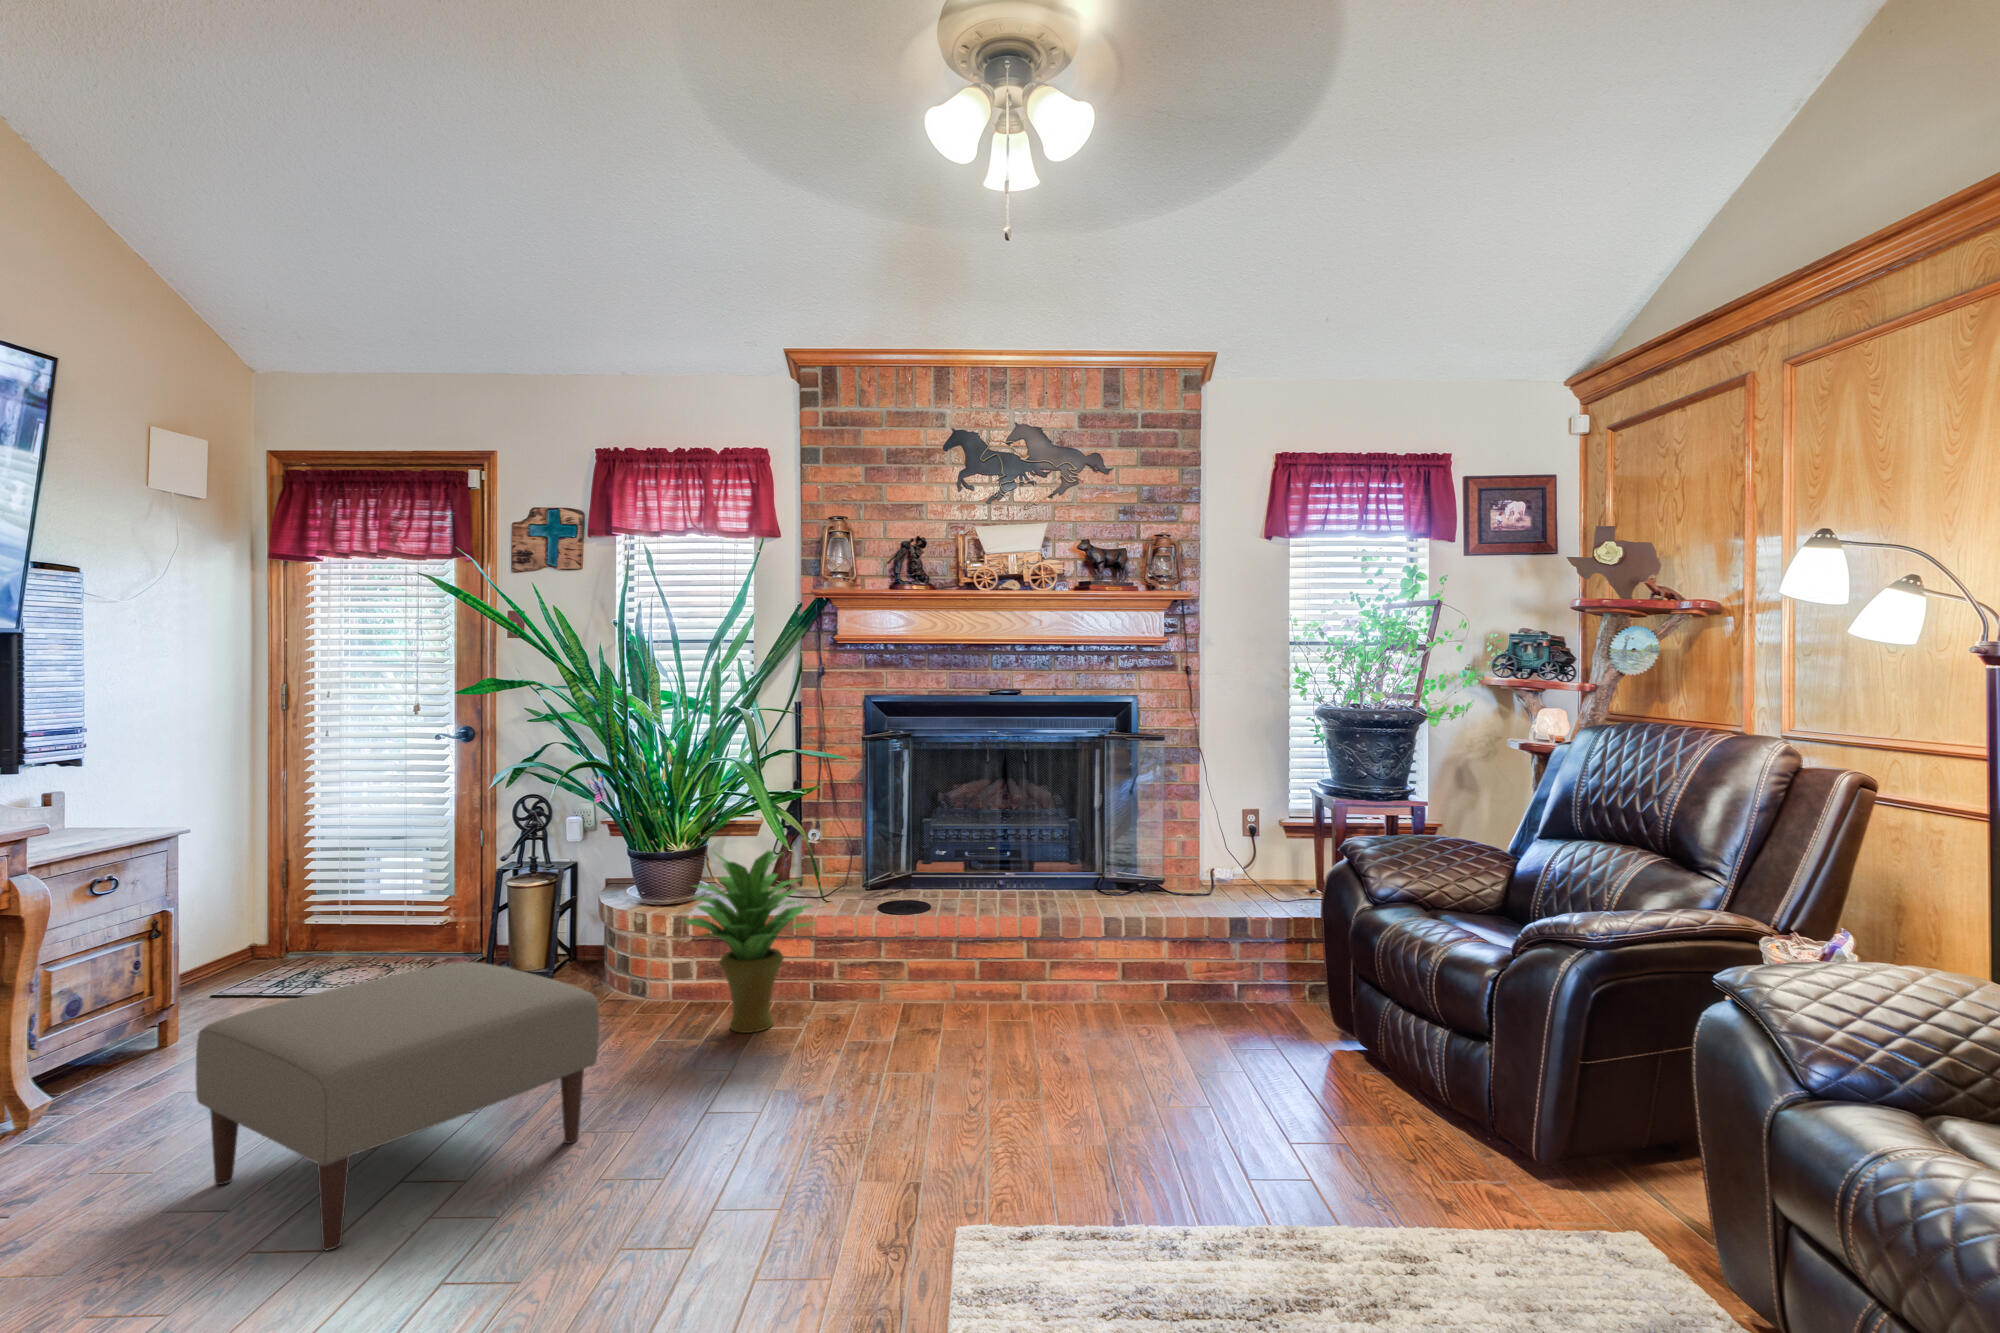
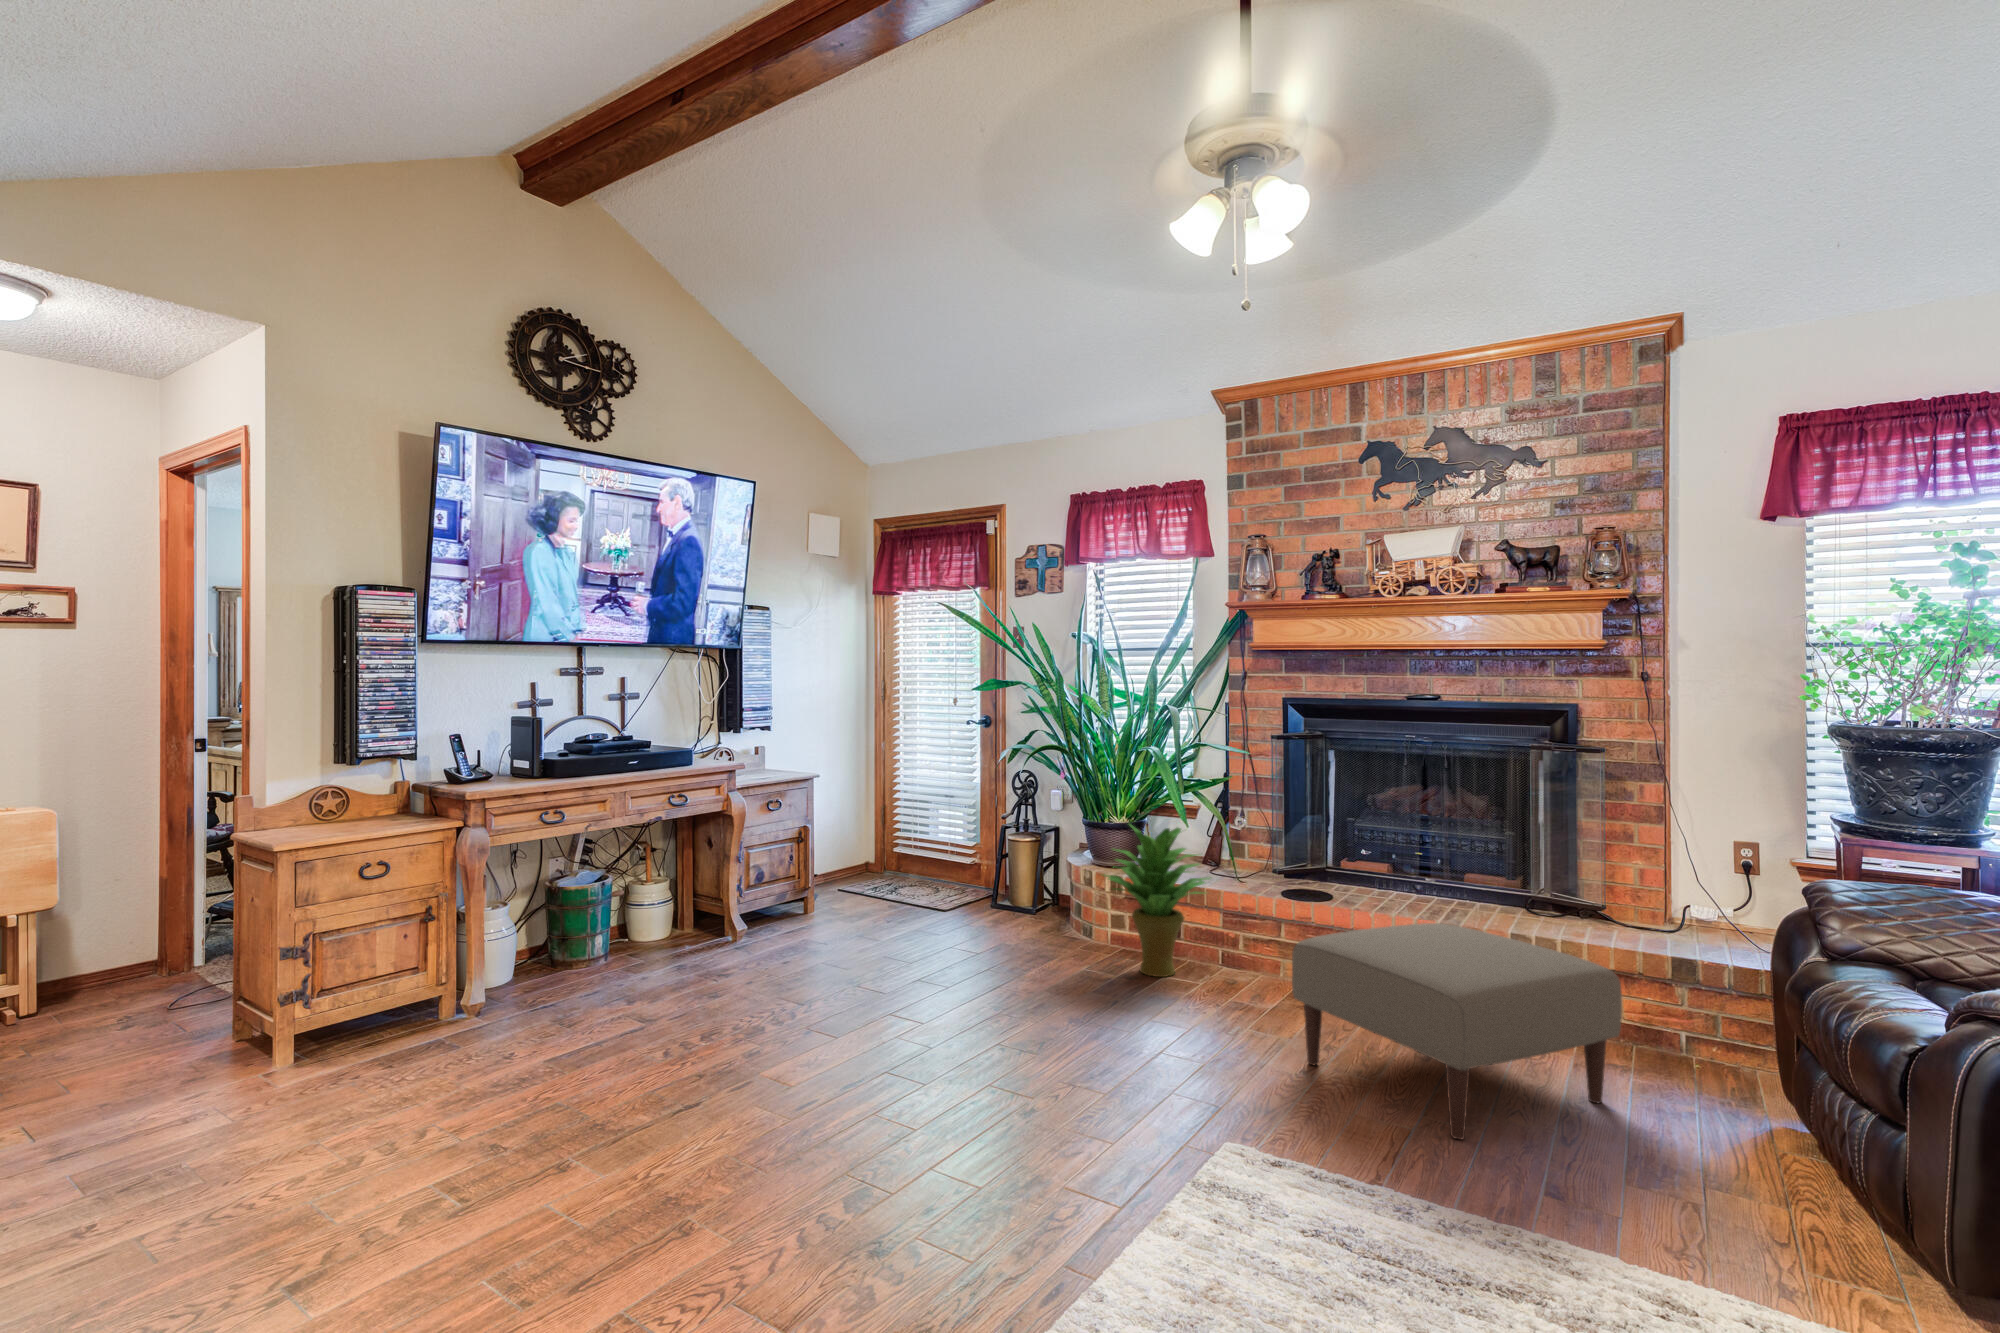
ottoman: present [196,962,599,1250] -> present [1292,923,1622,1139]

